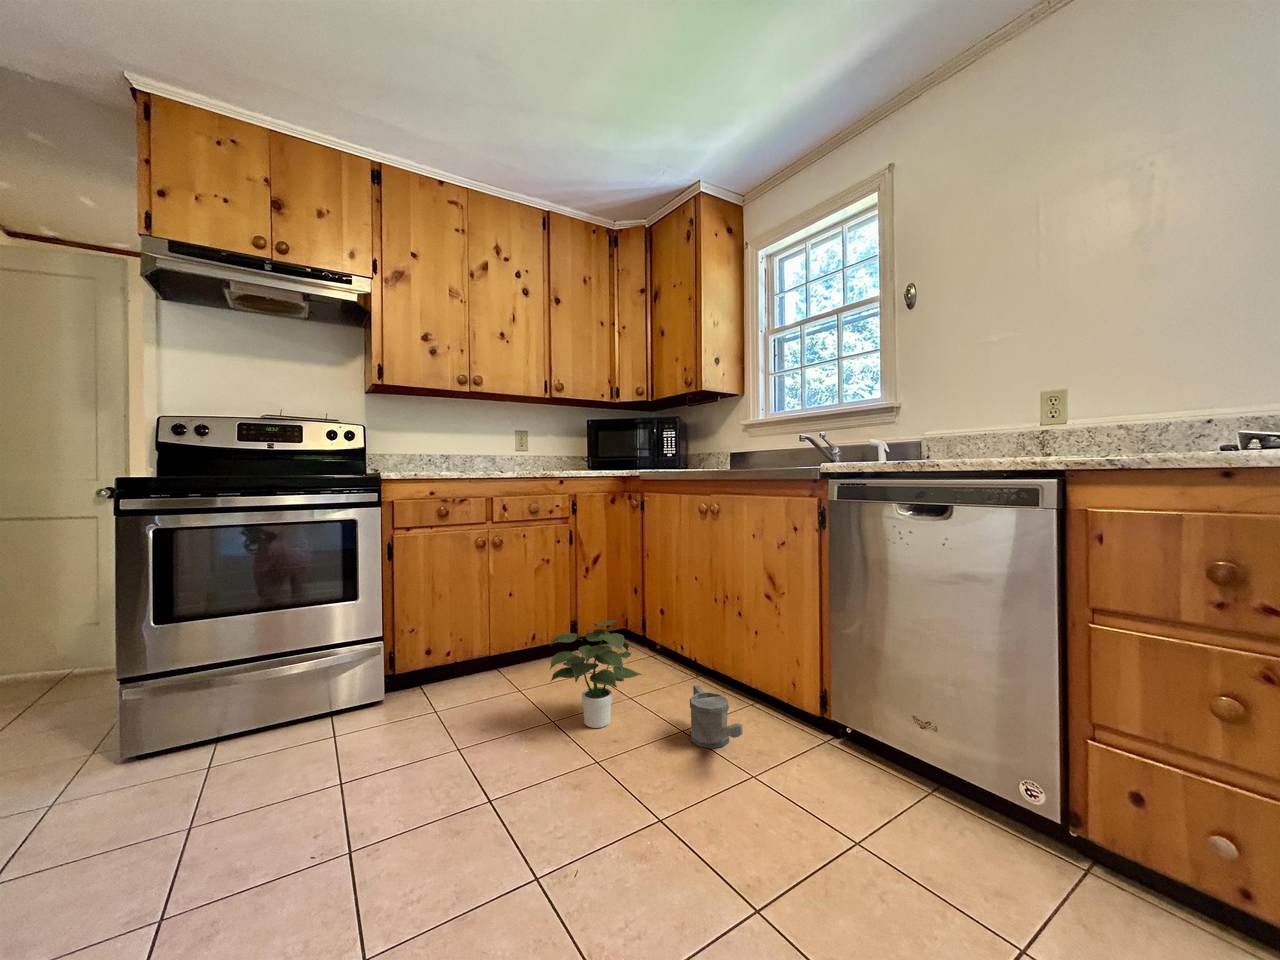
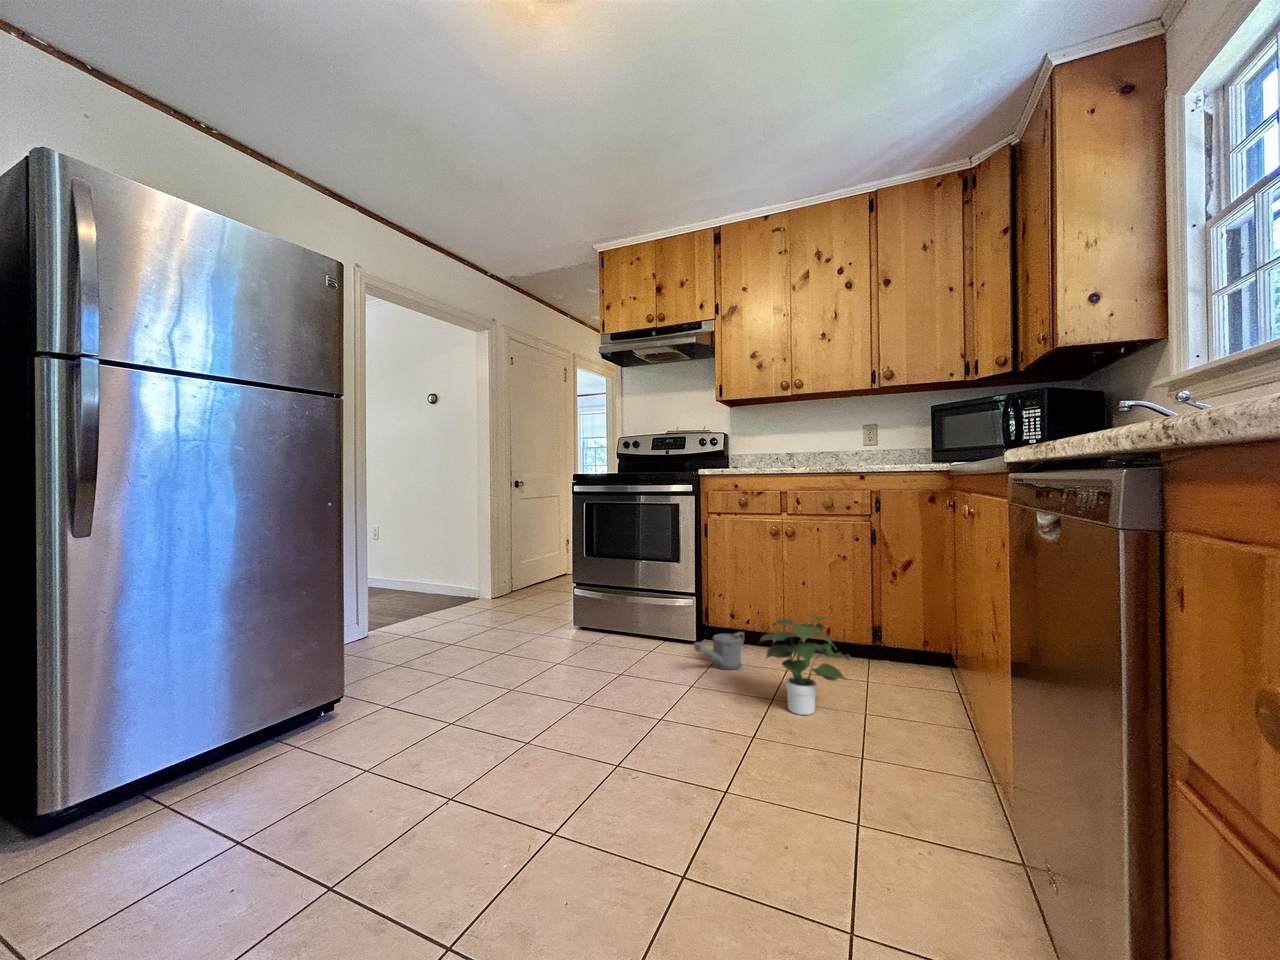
watering can: present [690,685,743,749] -> present [694,632,744,670]

